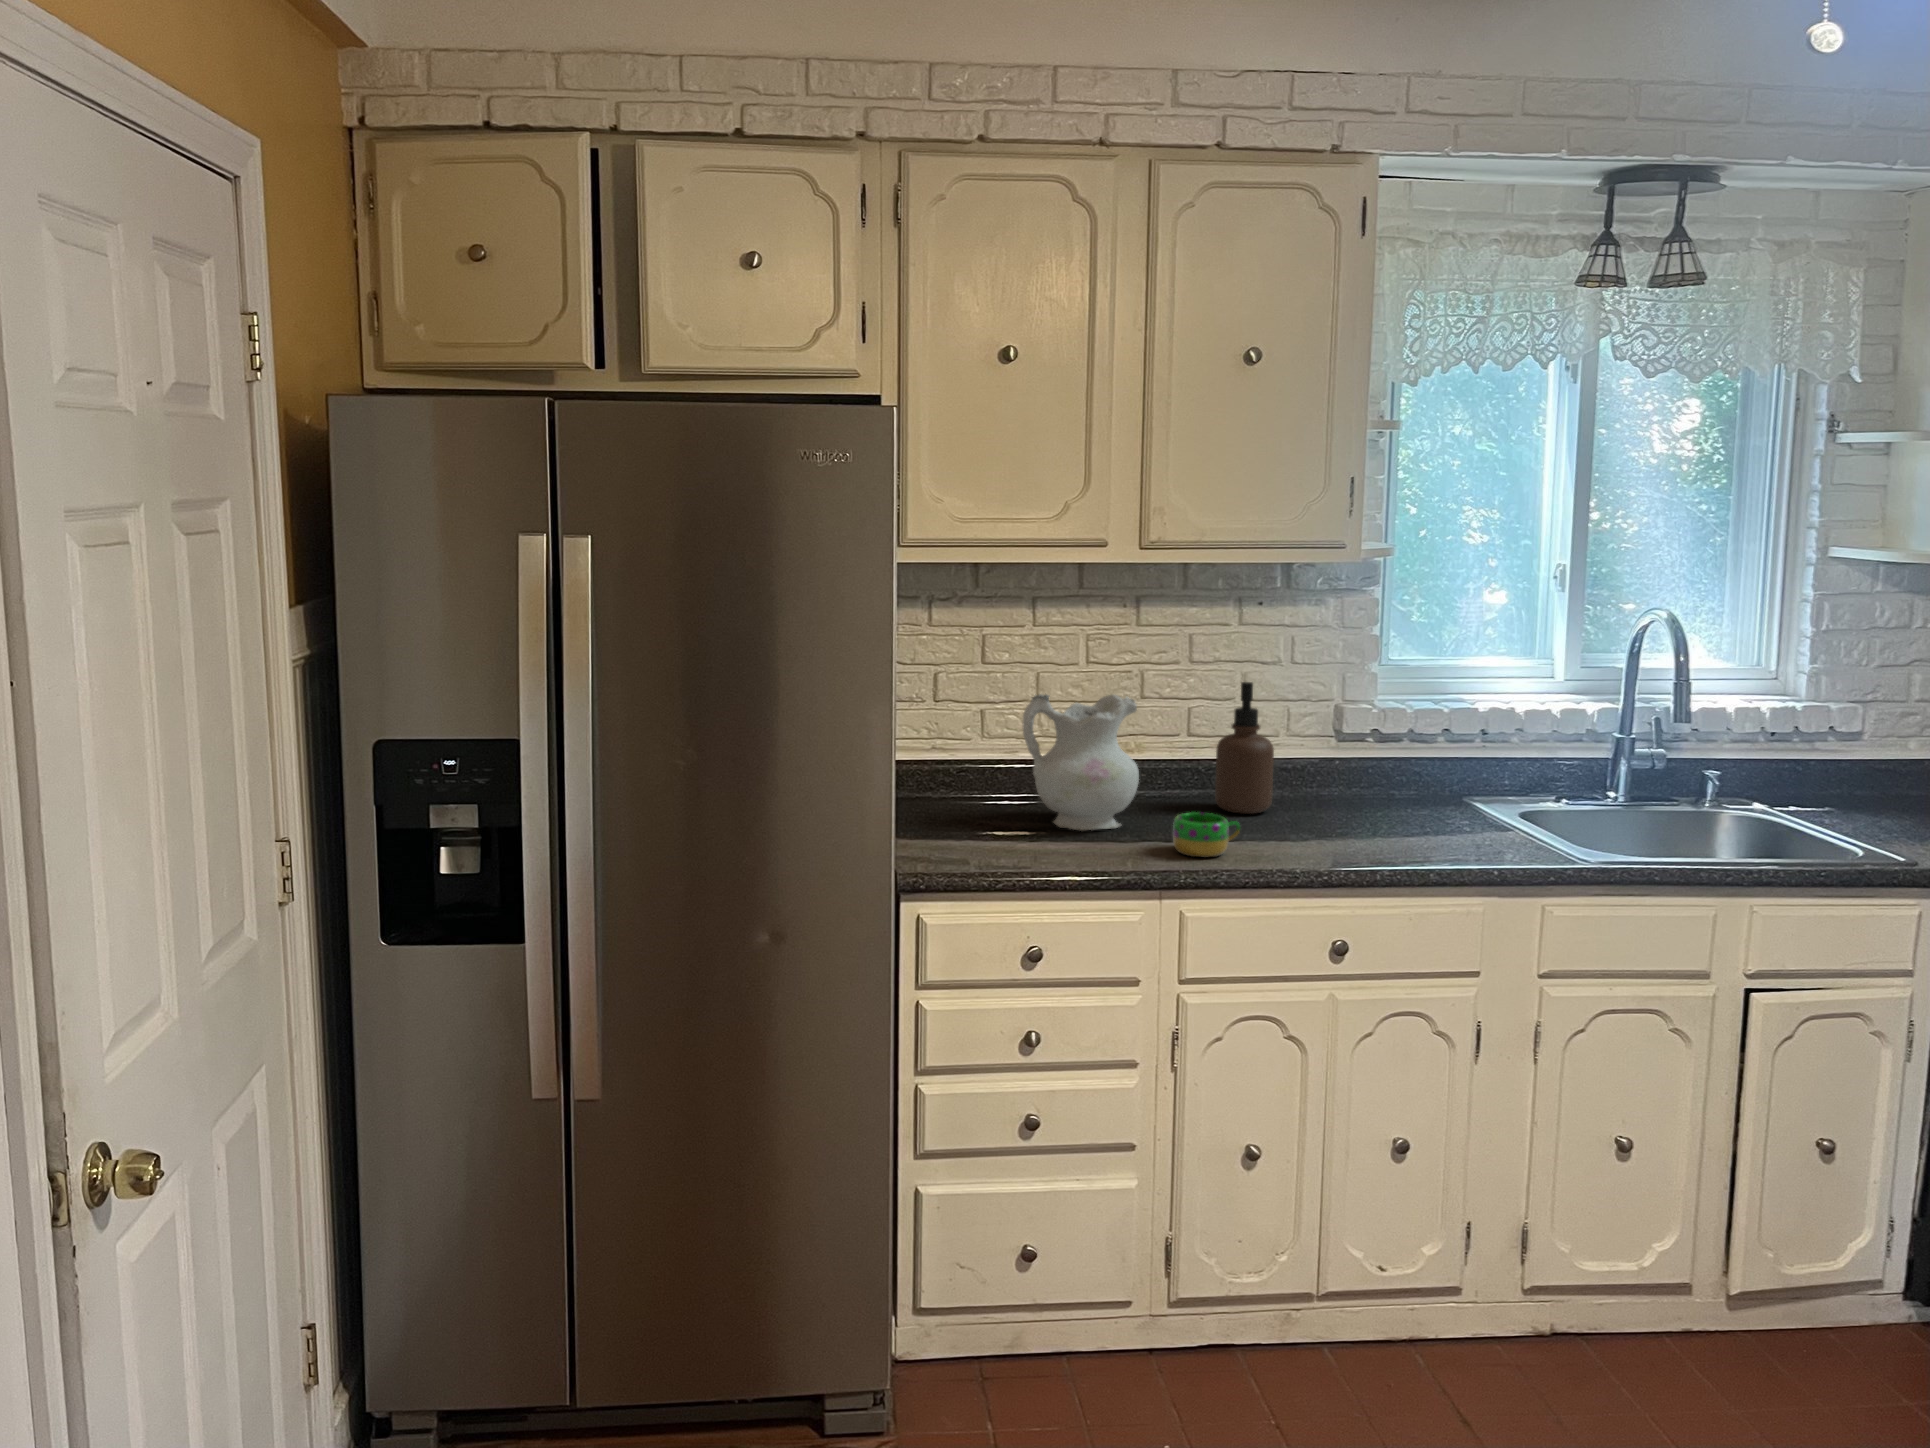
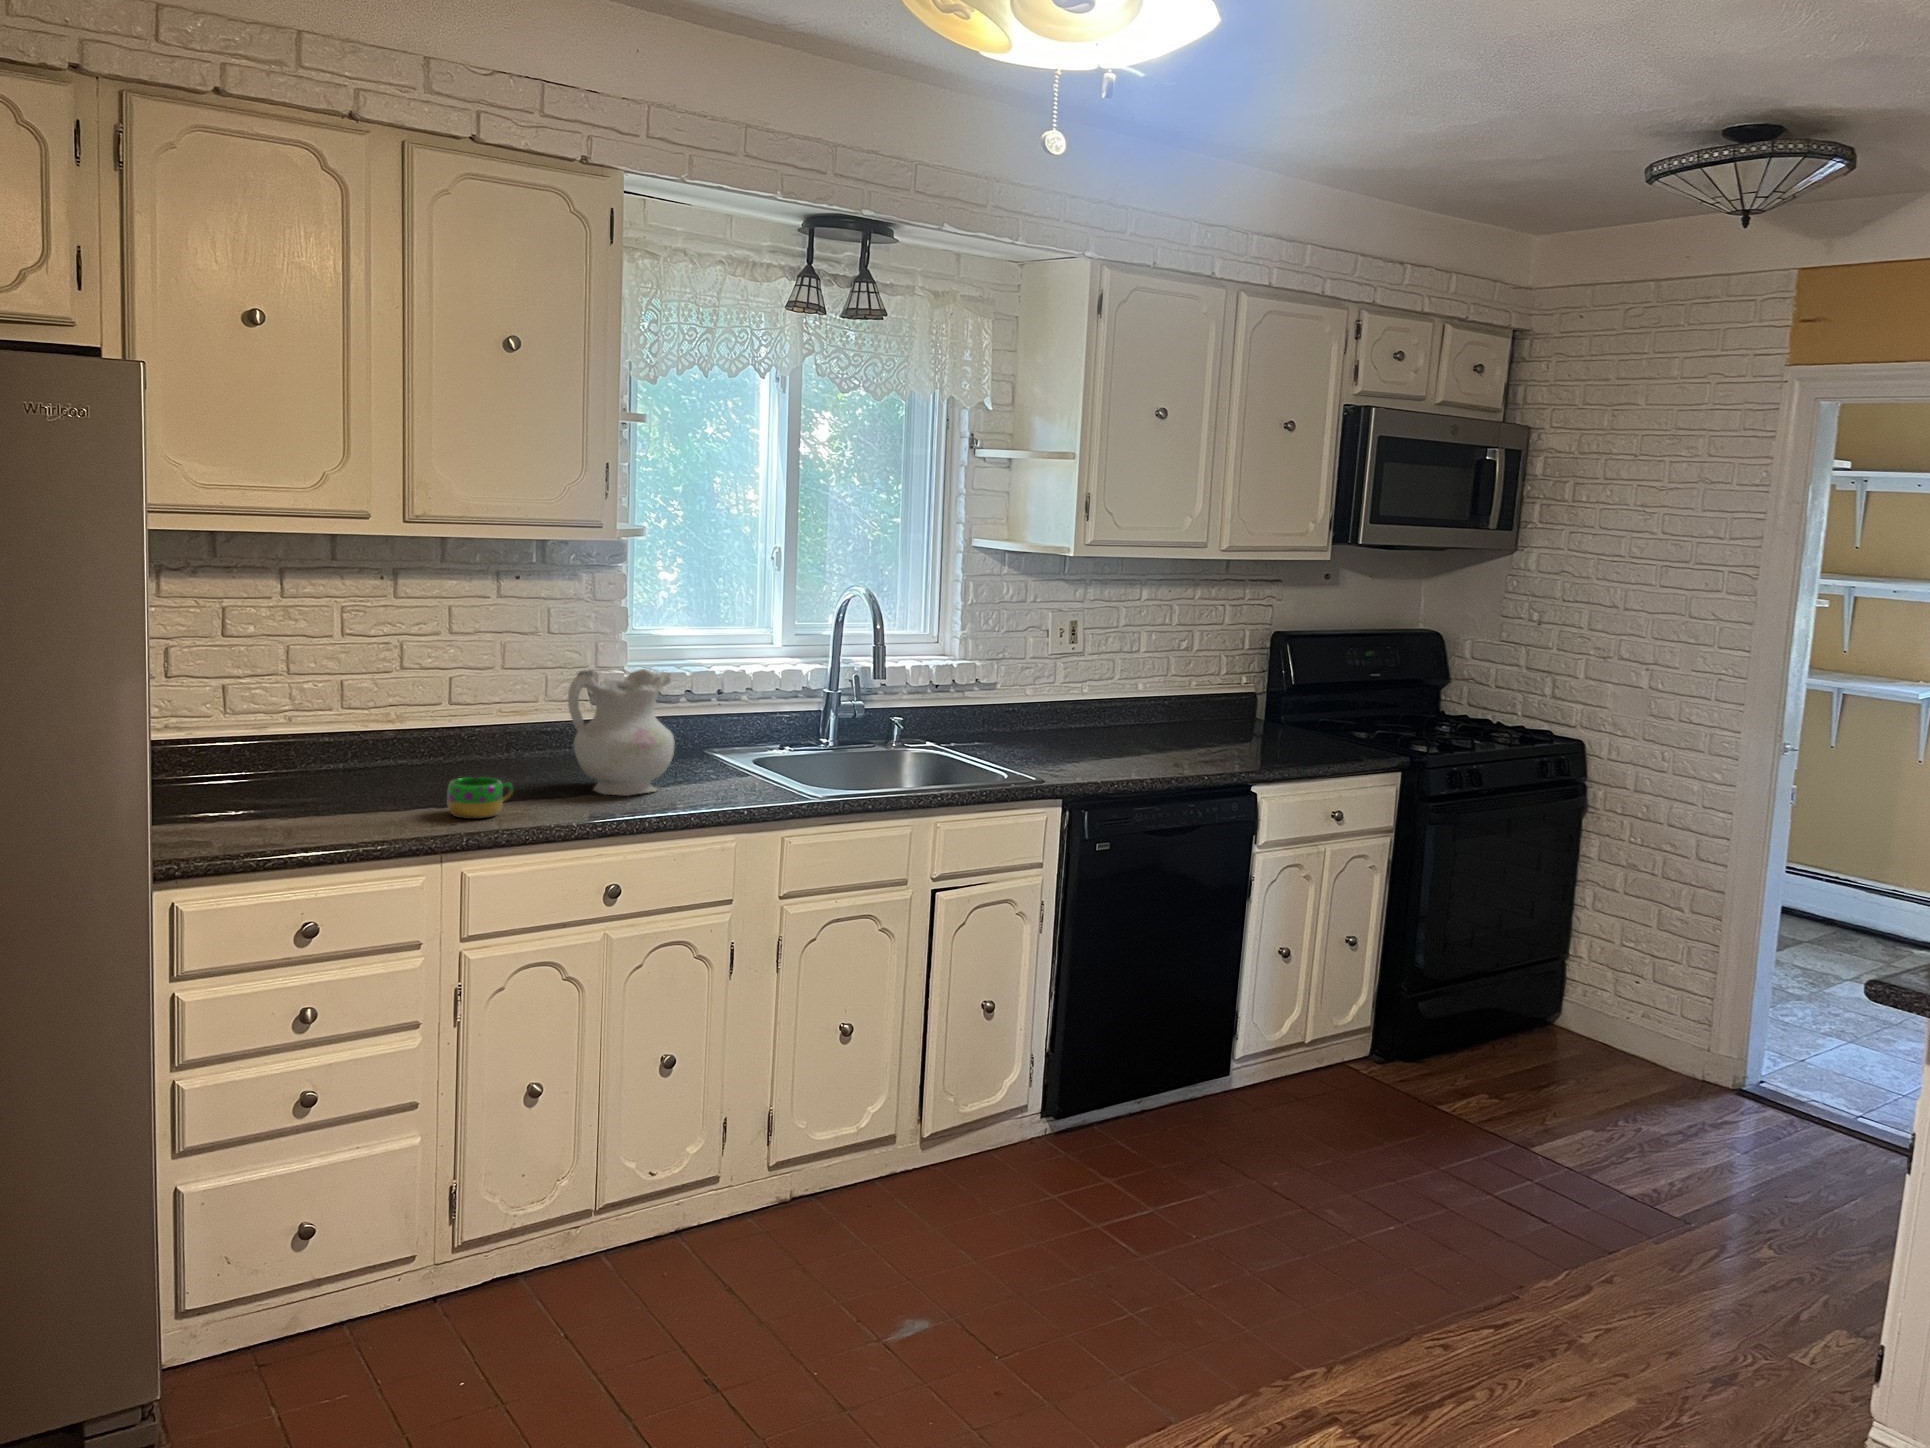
soap dispenser: present [1215,682,1274,814] -> none [480,653,537,779]
ceramic pitcher: present [1022,694,1139,831] -> present [568,669,675,796]

